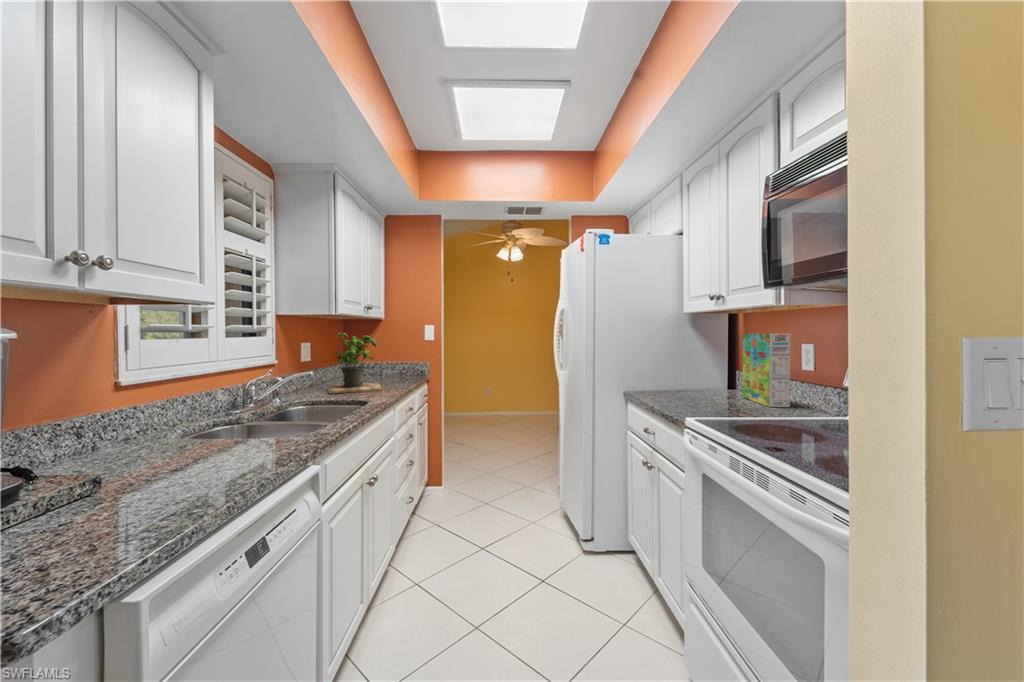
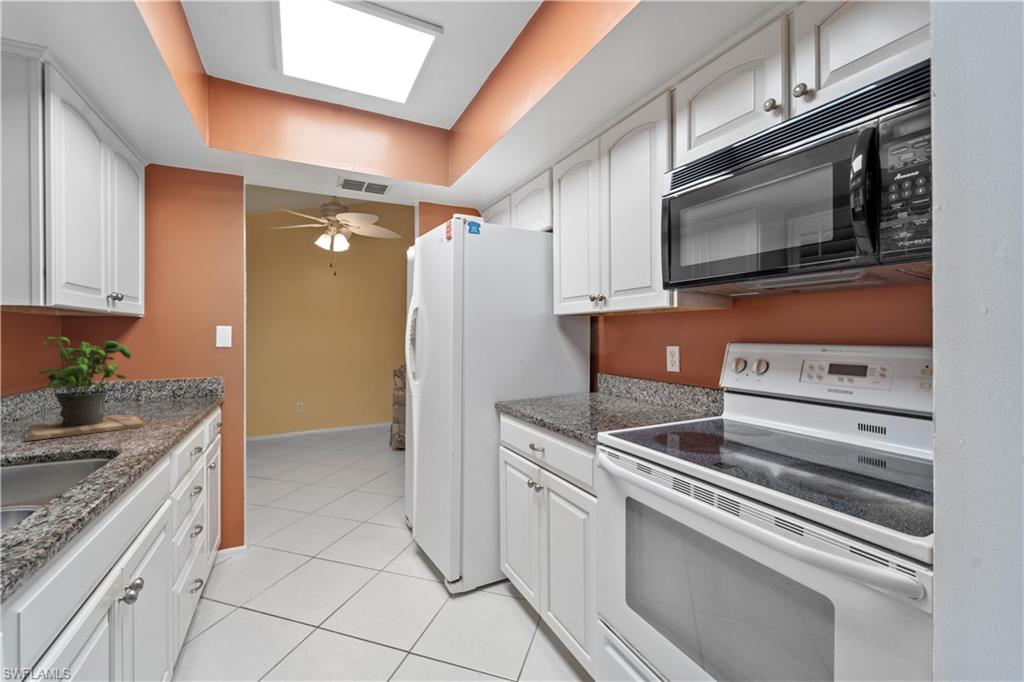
cereal box: present [742,333,791,407] -> none [612,337,660,410]

